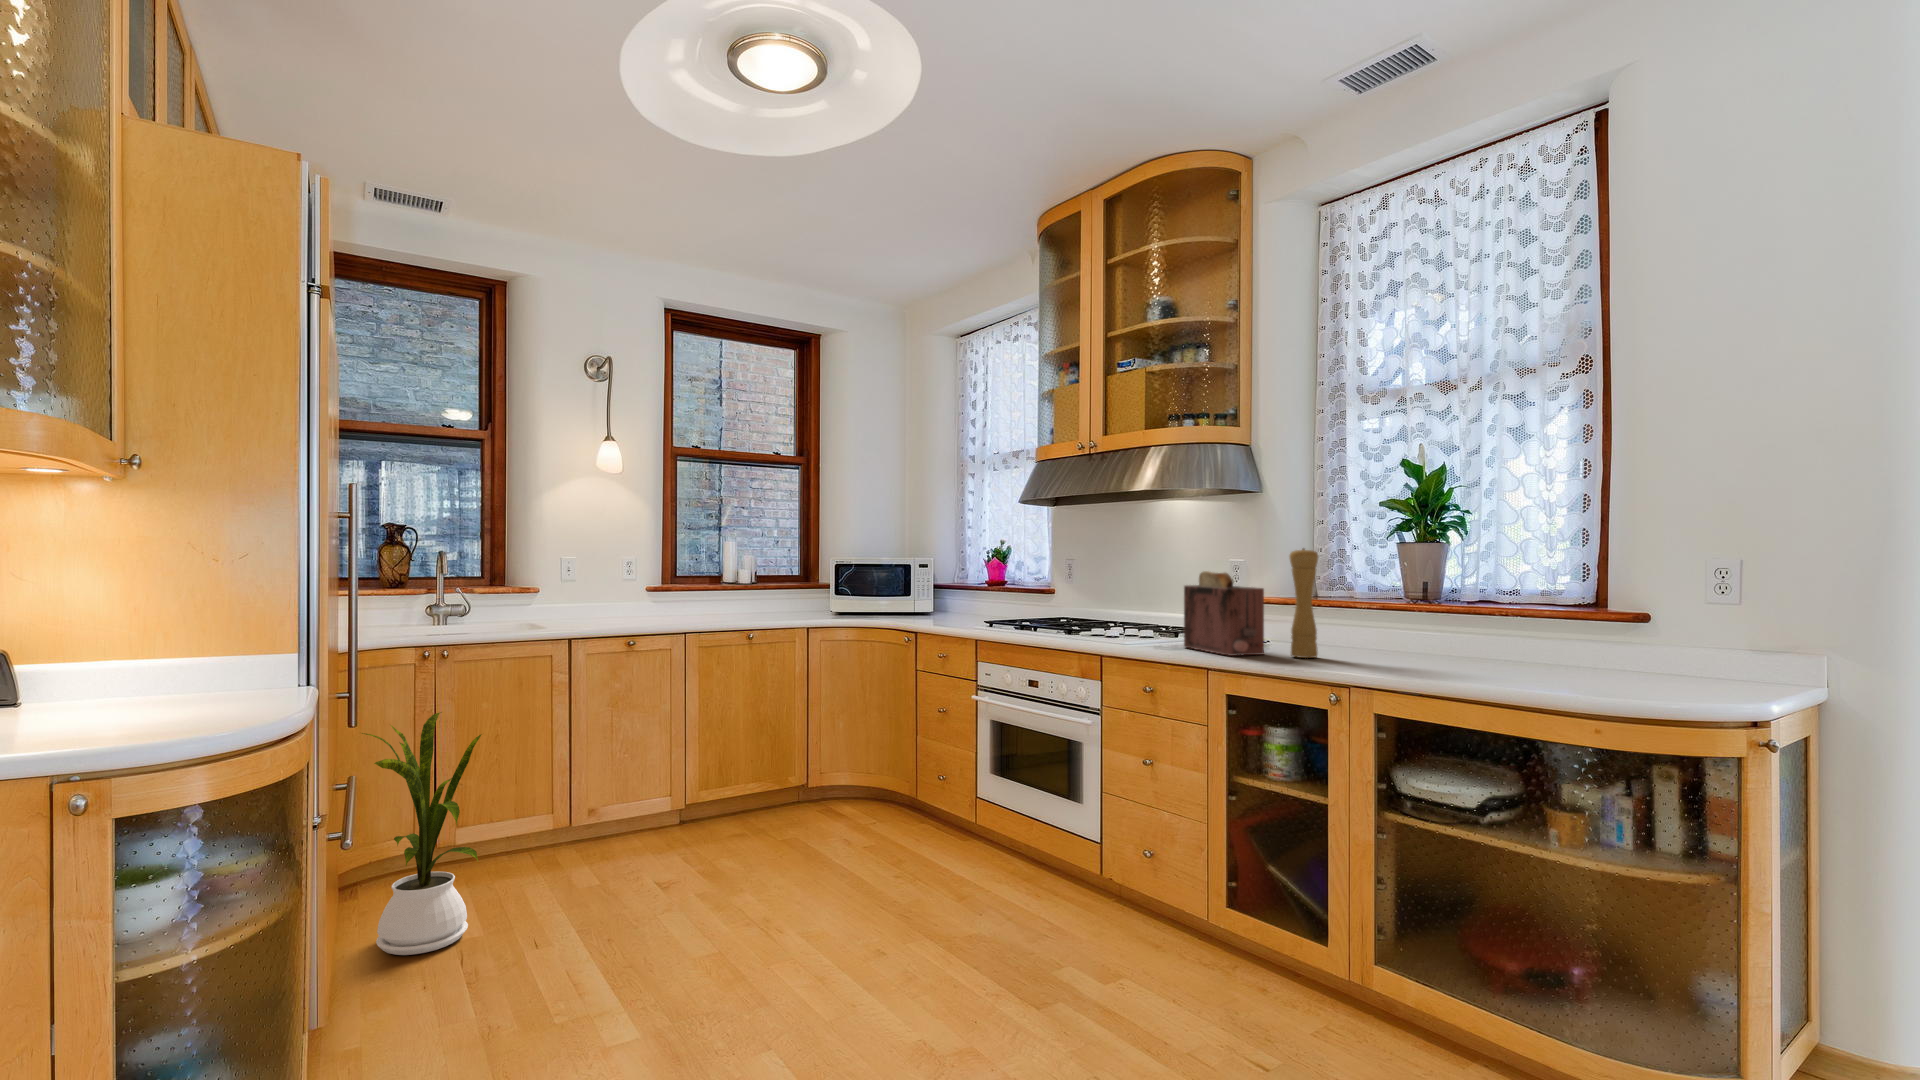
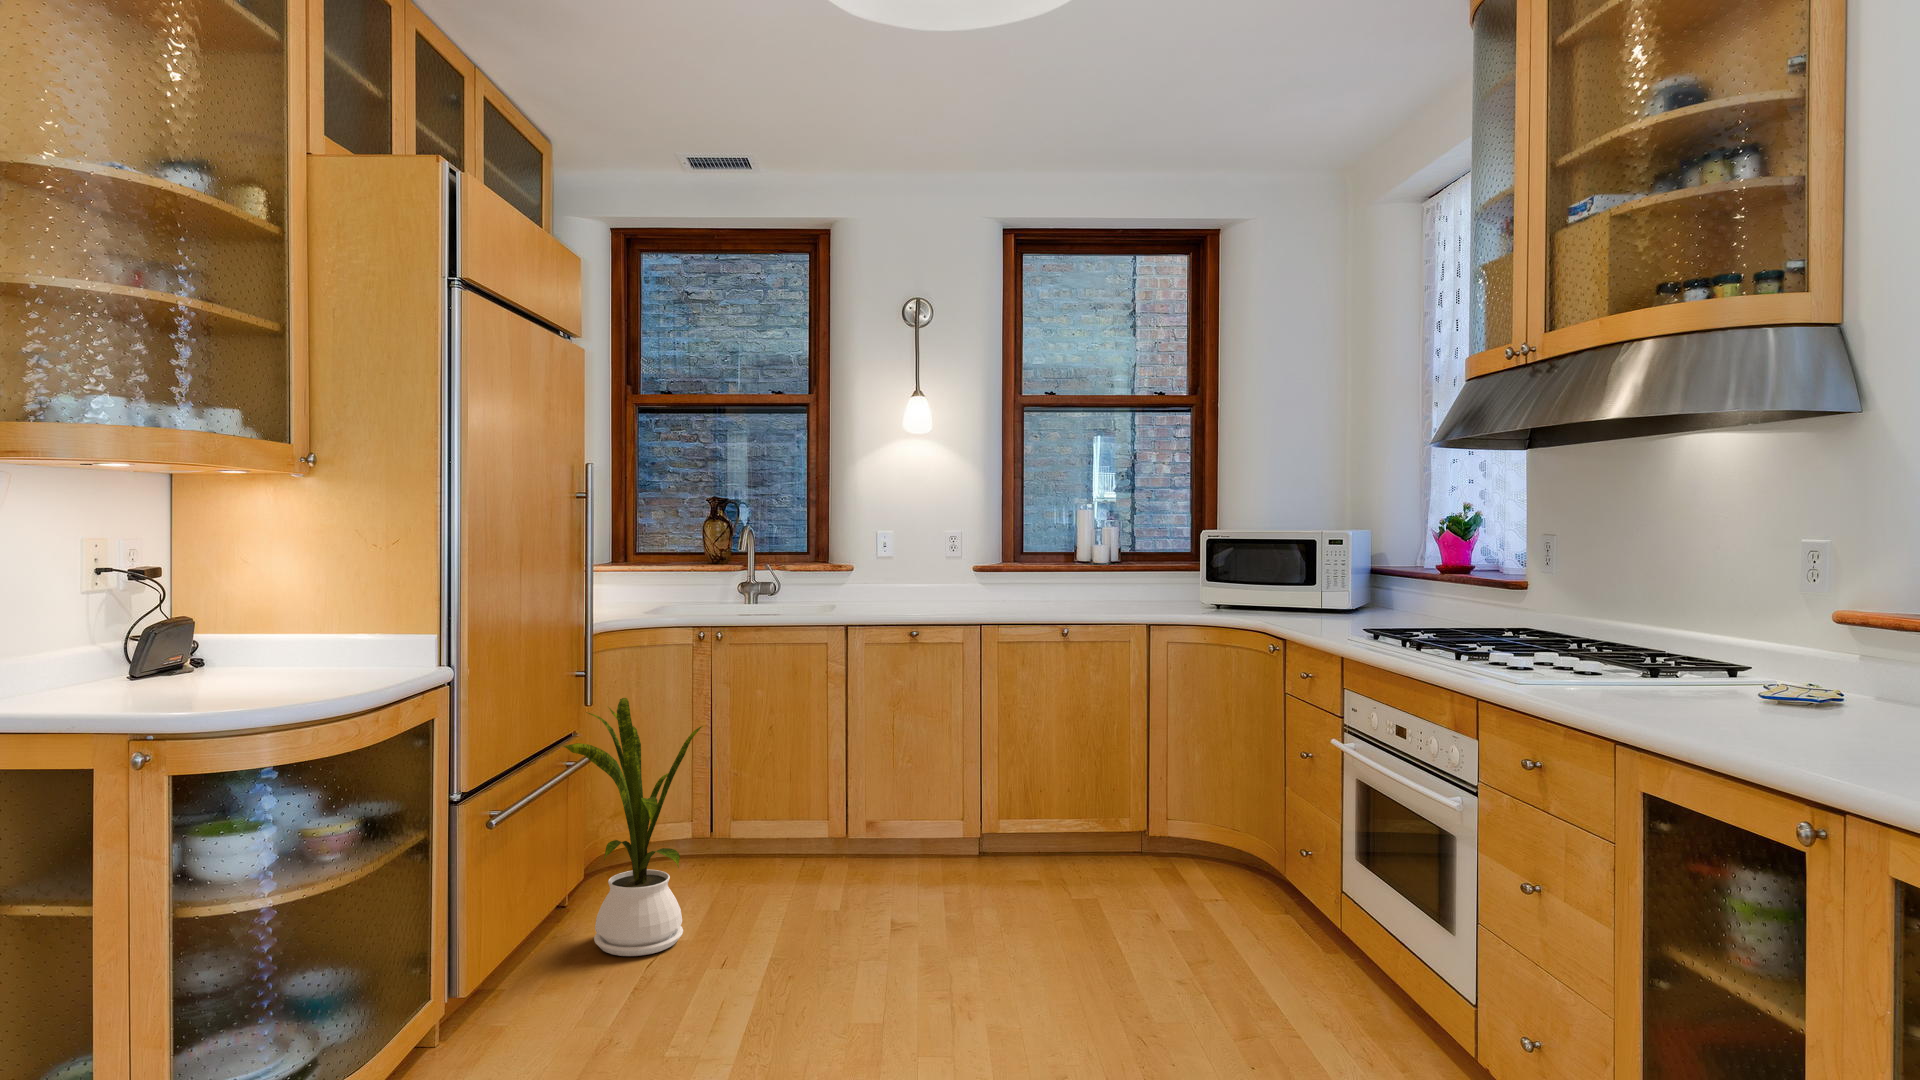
pepper mill: present [1289,548,1318,658] -> none [1792,520,1861,739]
toaster: present [1184,571,1264,656] -> none [1611,561,1749,723]

